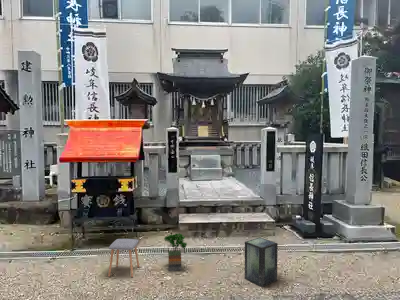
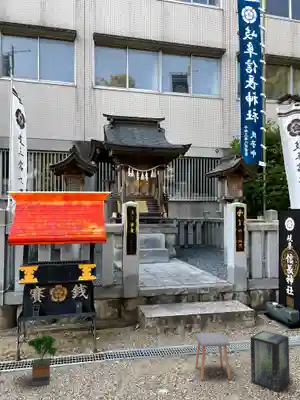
potted tree: present [164,233,187,271] -> present [28,336,57,386]
stool: present [108,239,139,278] -> present [195,333,231,381]

